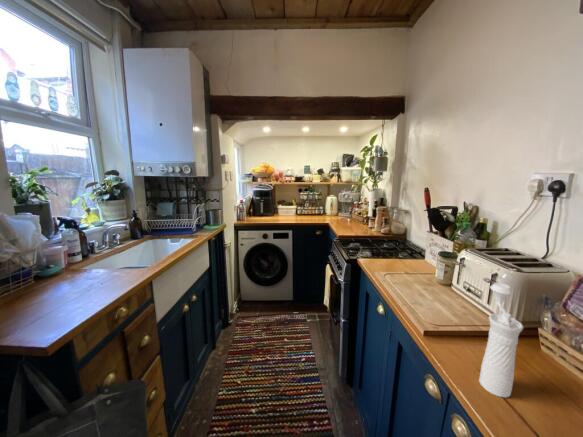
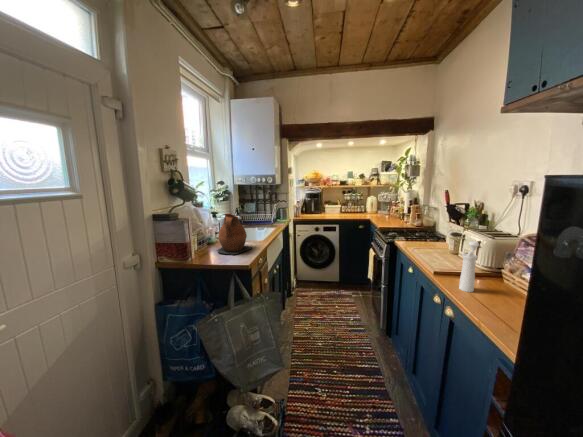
ceramic pitcher: none [31,226,118,305] -> present [217,213,252,254]

